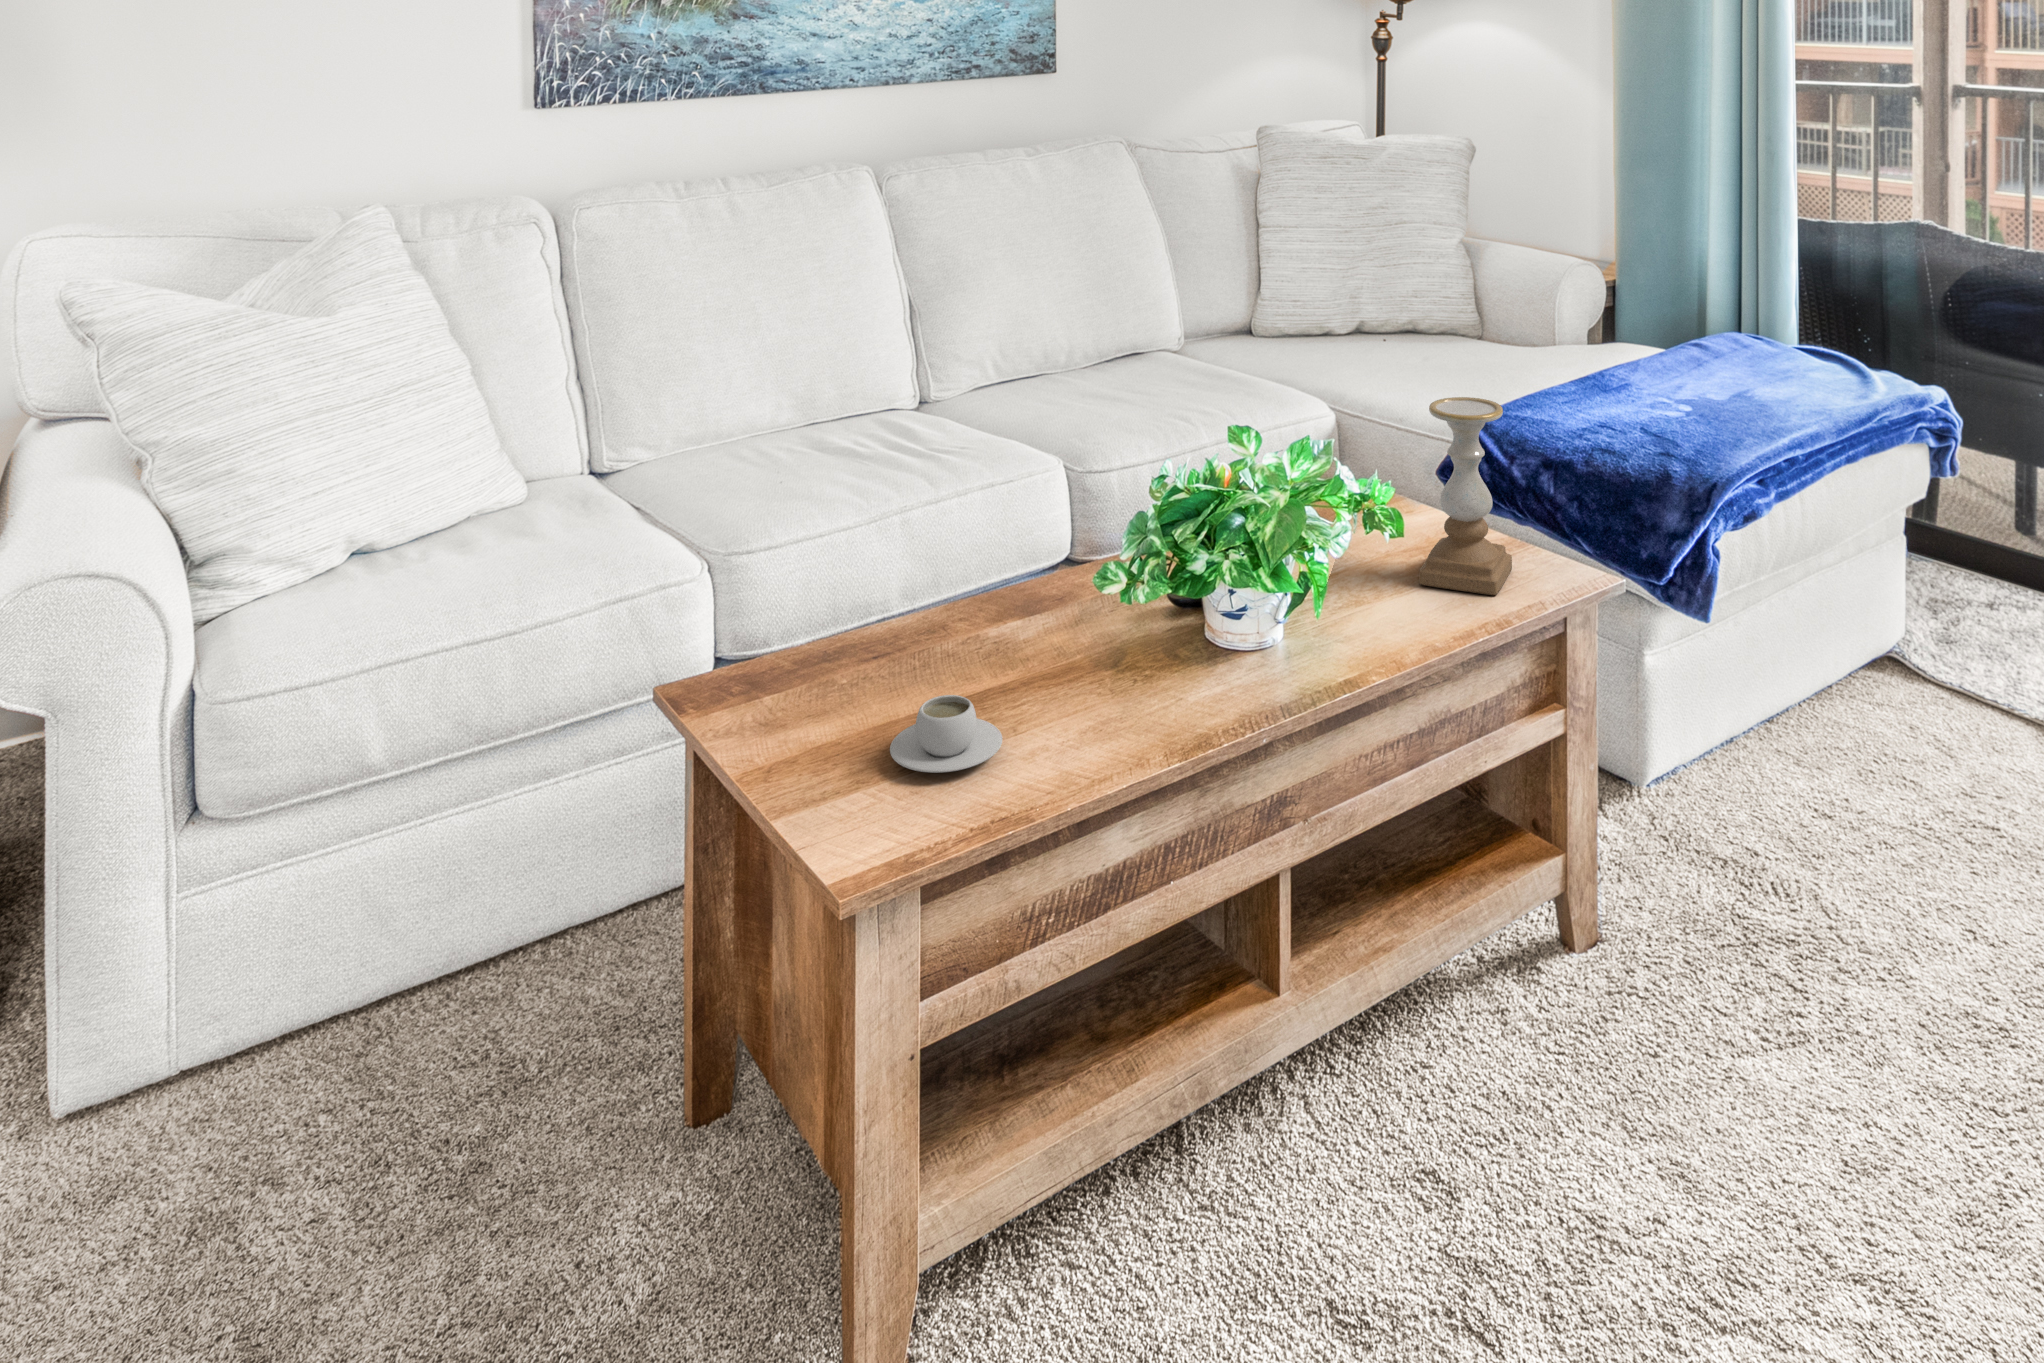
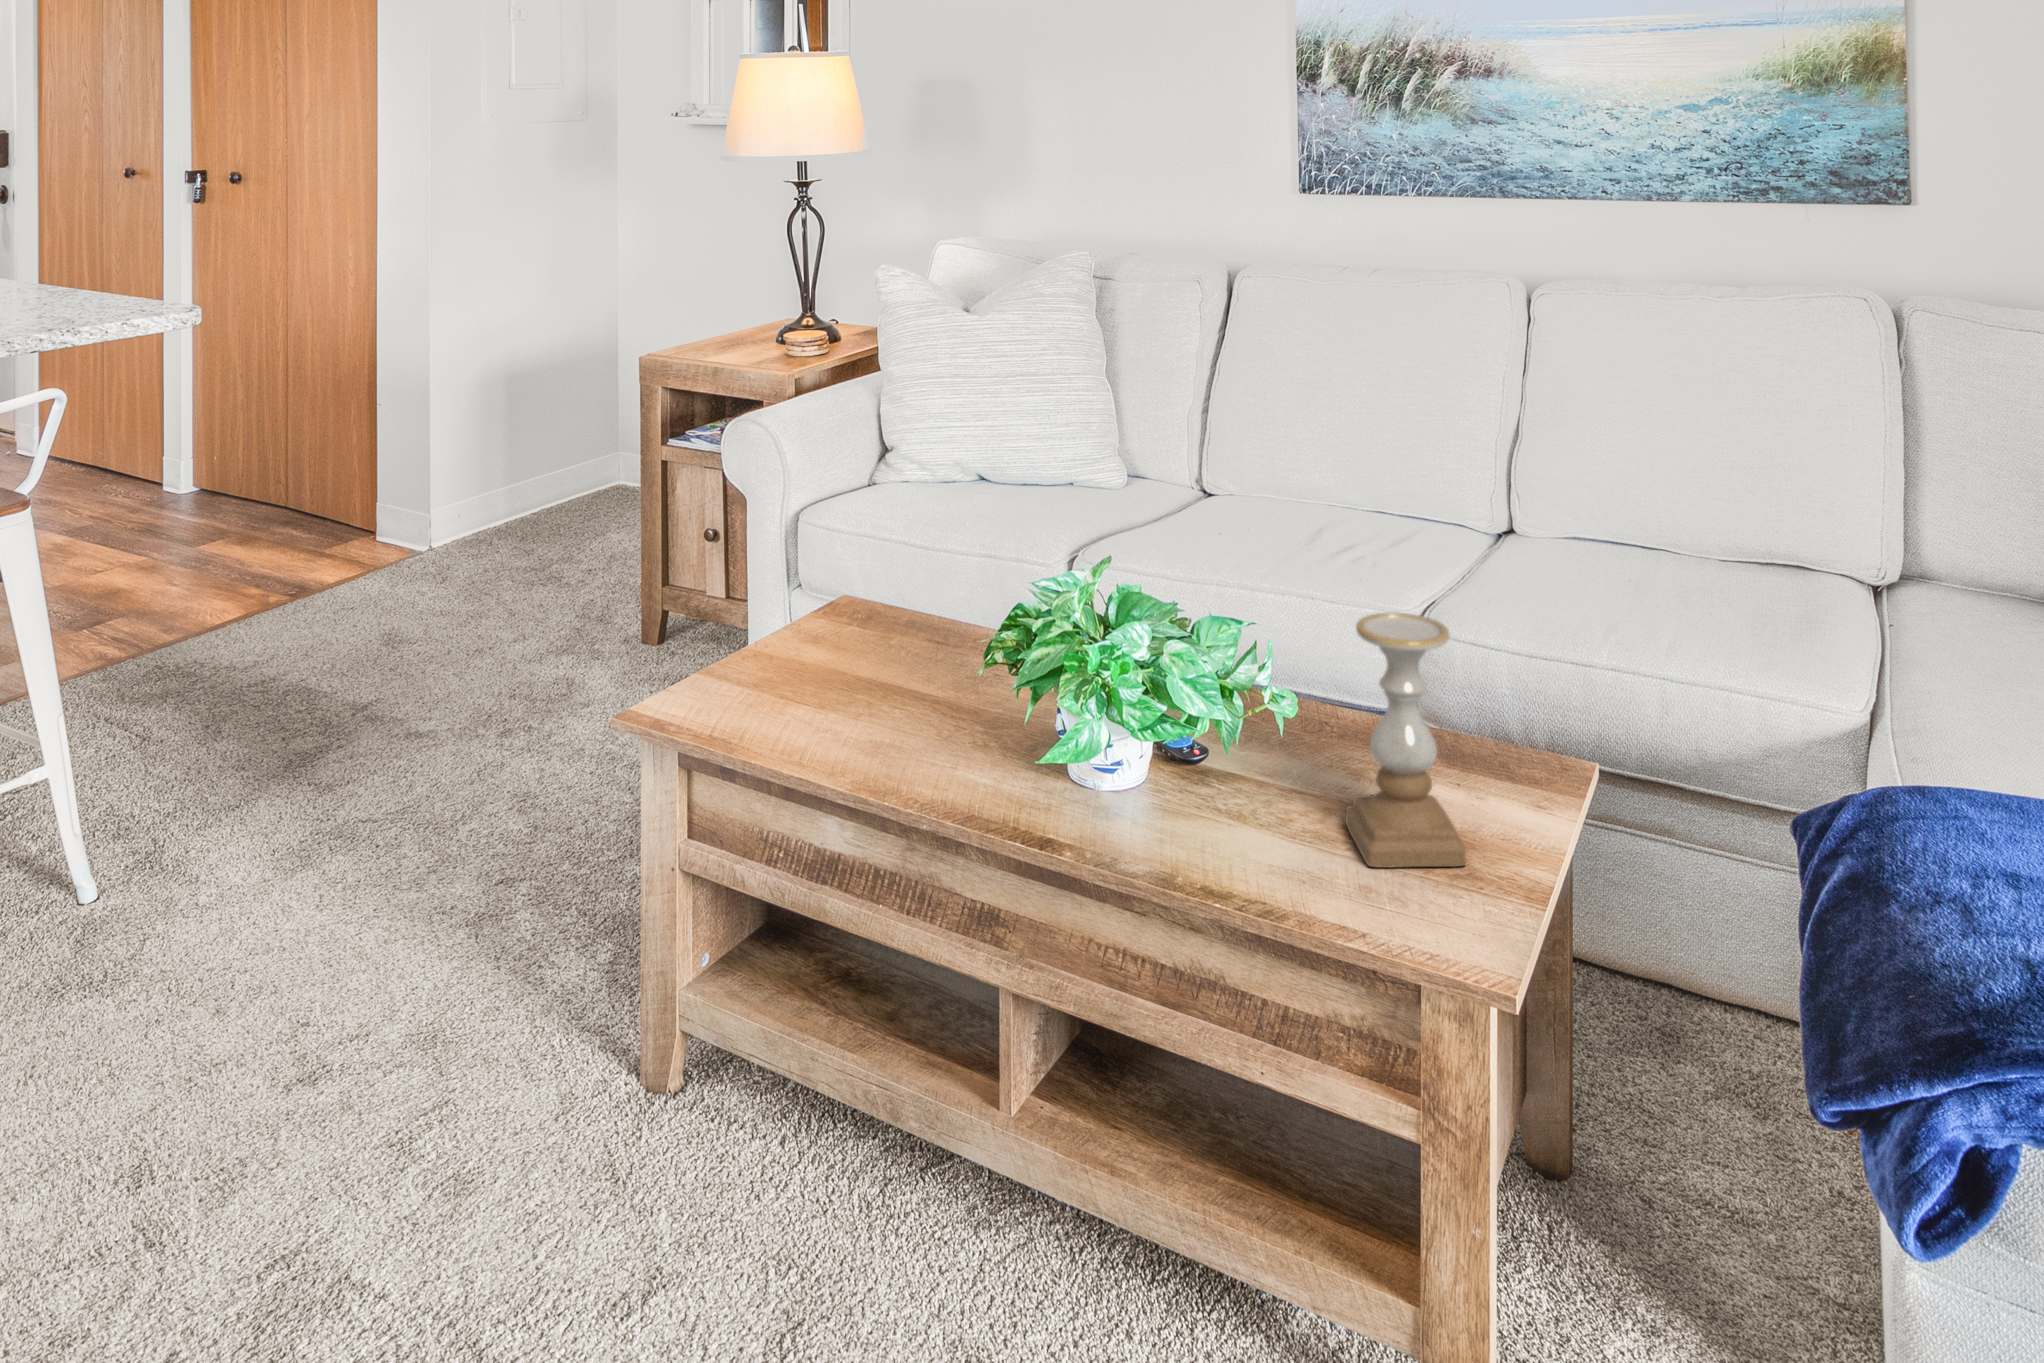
teacup: present [890,695,1003,773] -> none [772,663,861,719]

